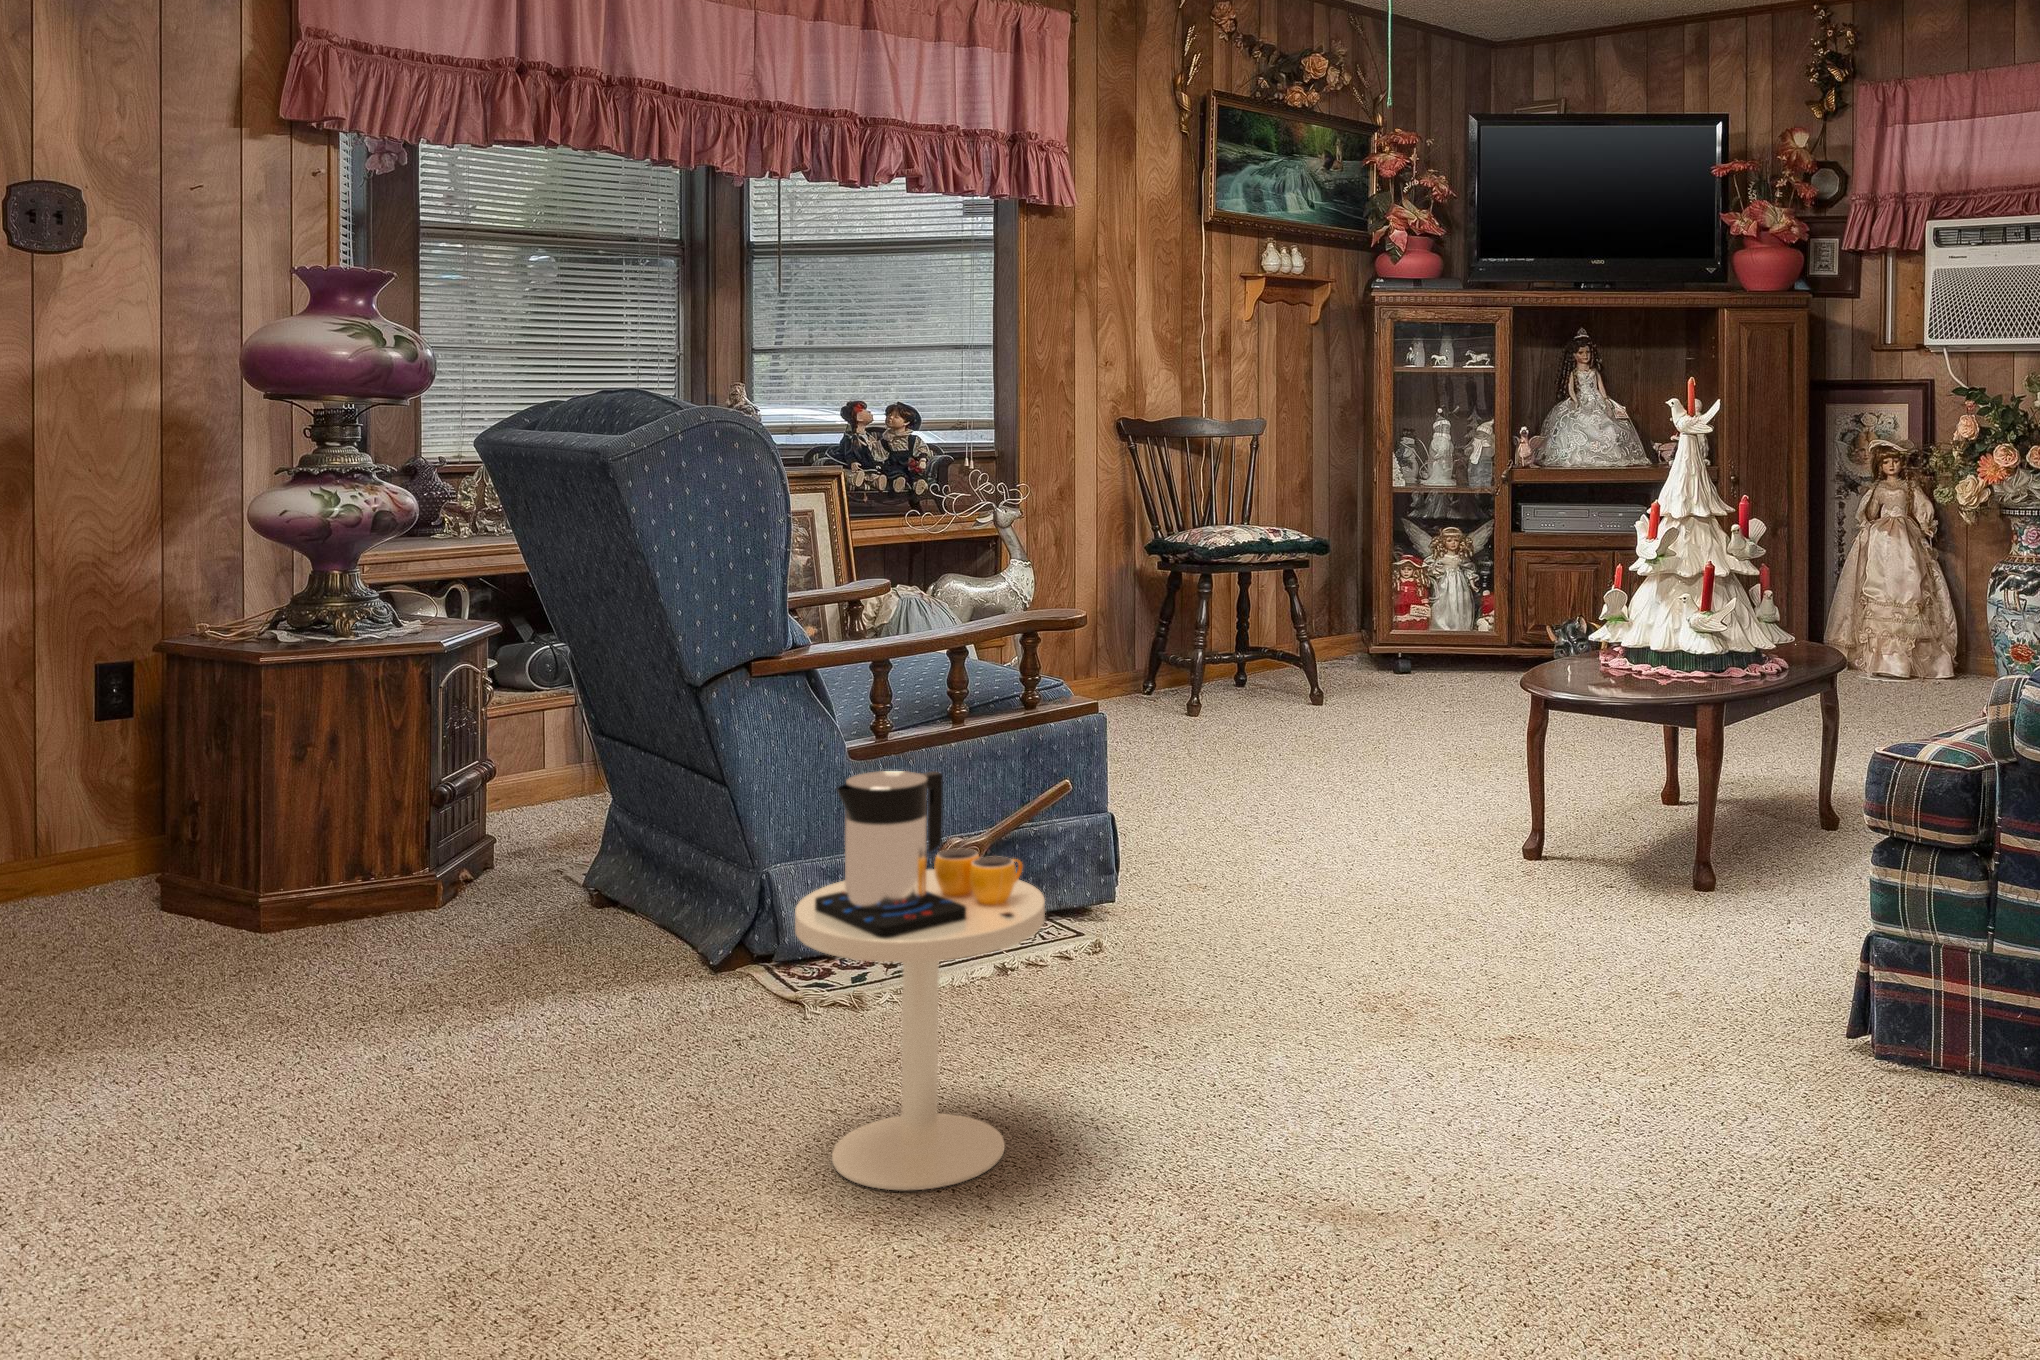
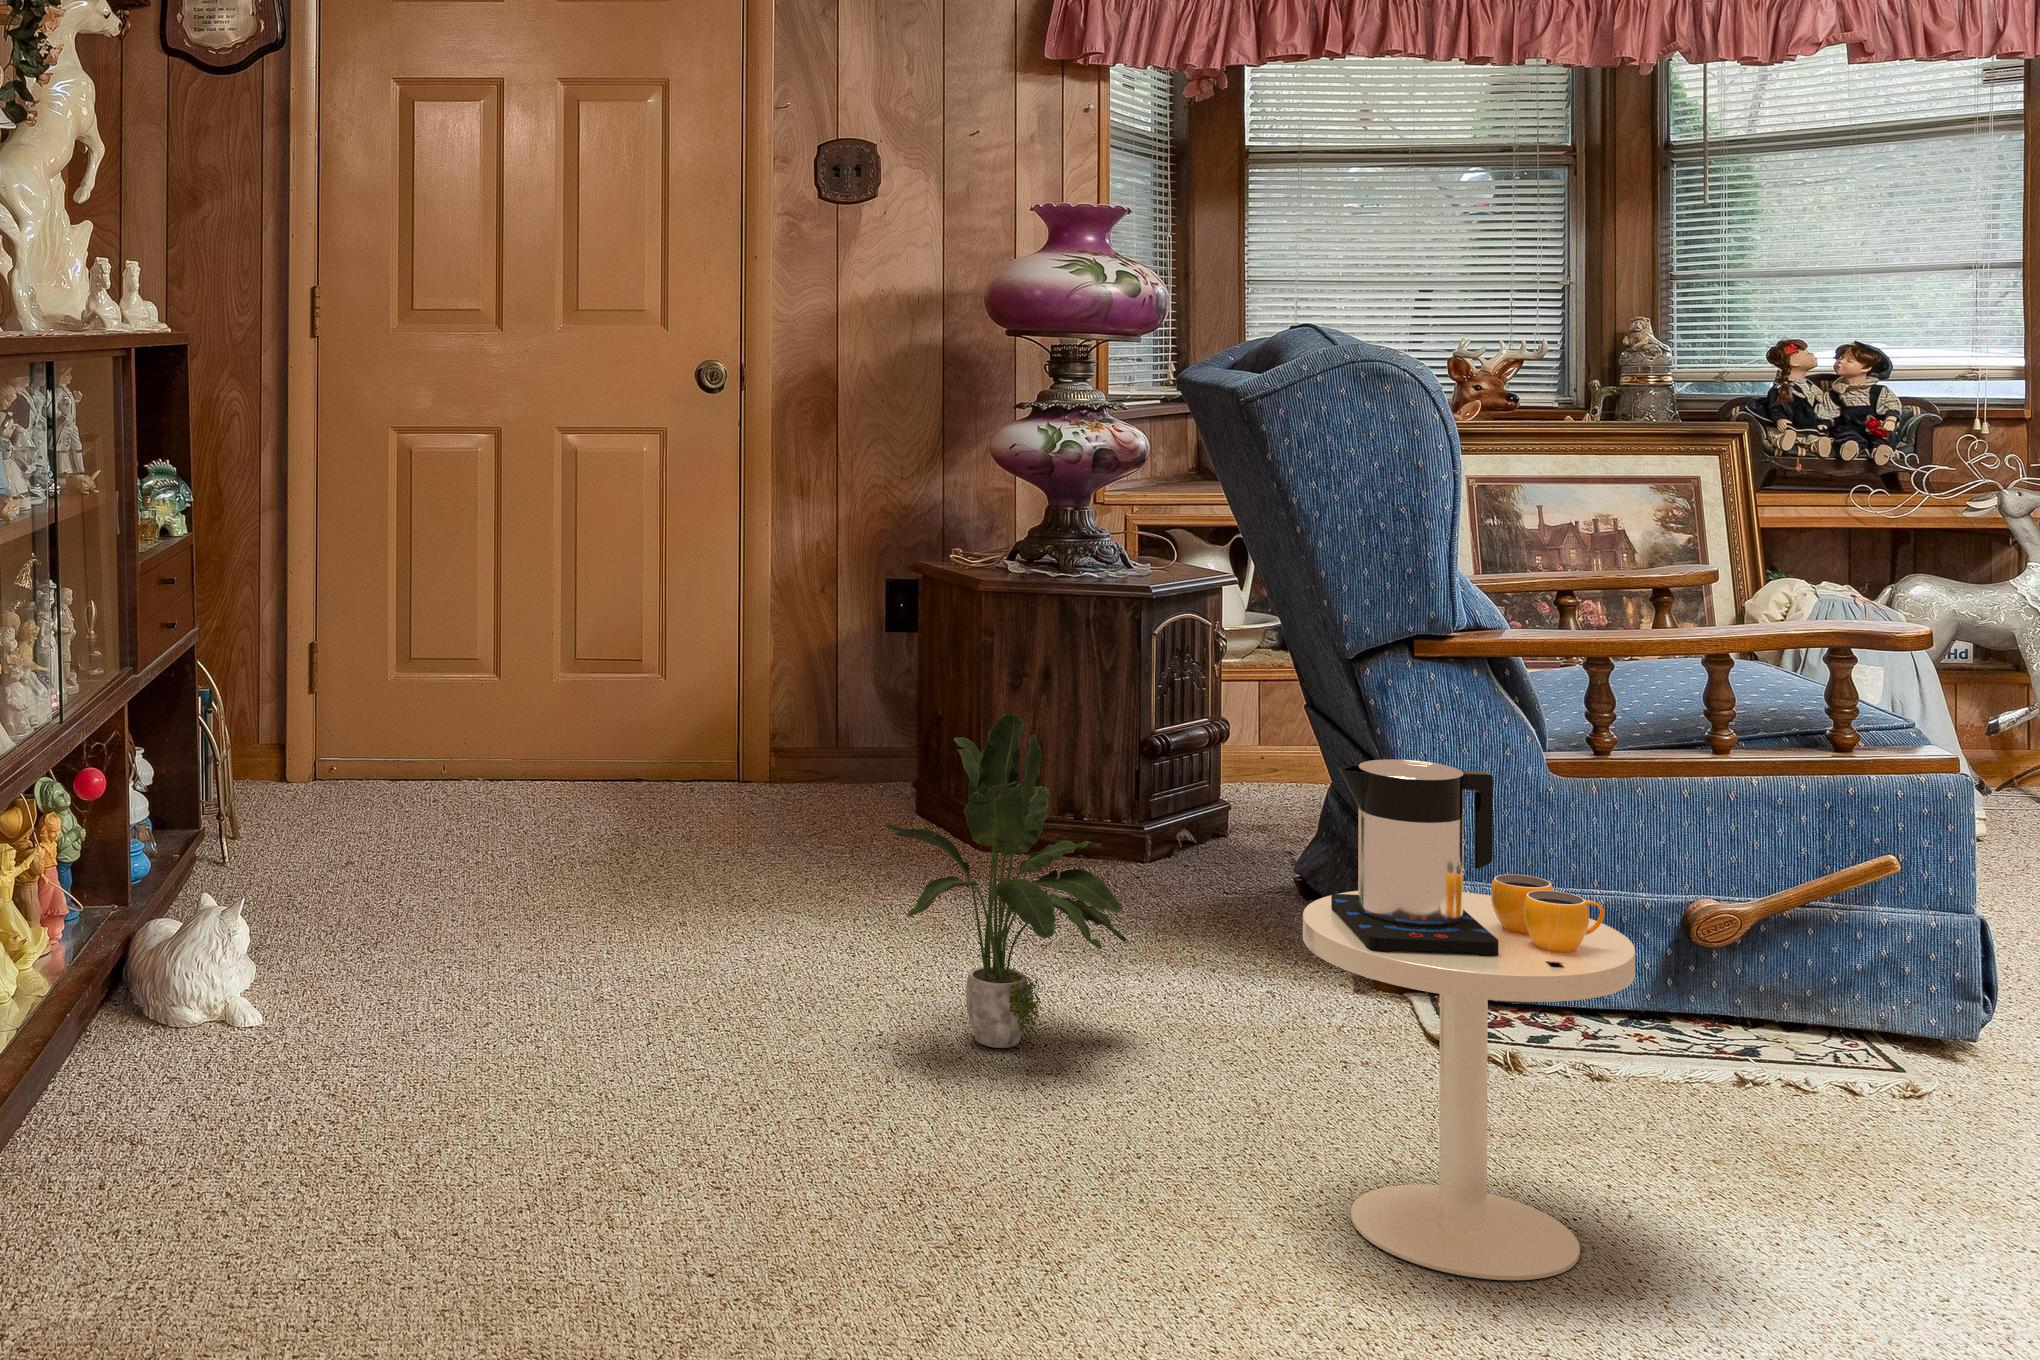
potted plant: none [310,786,549,1128] -> present [884,712,1127,1048]

